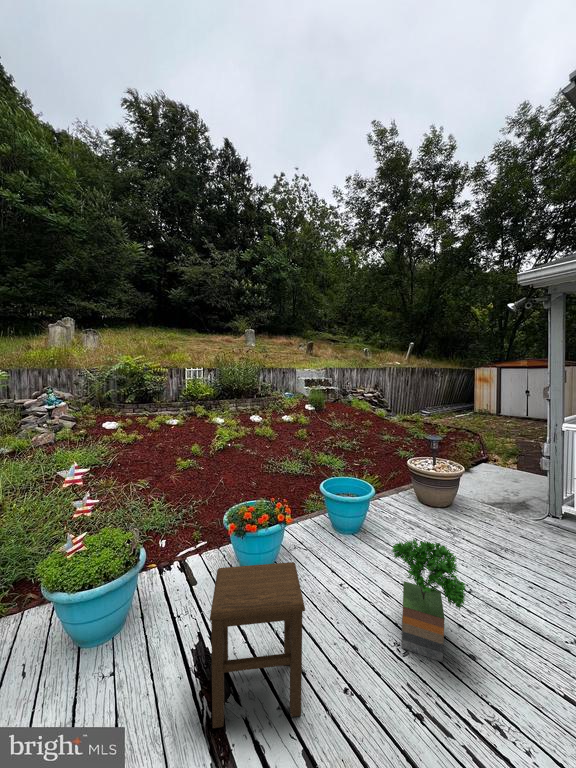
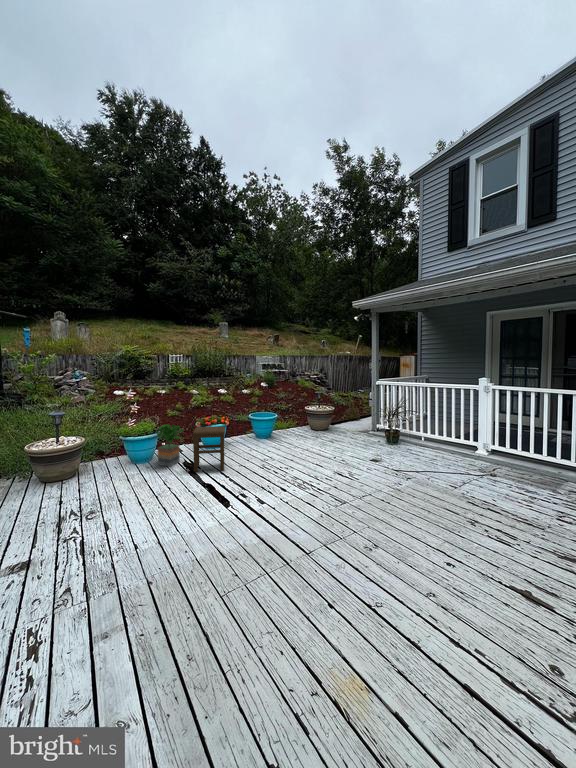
potted tree: present [392,539,466,662] -> present [157,425,183,467]

